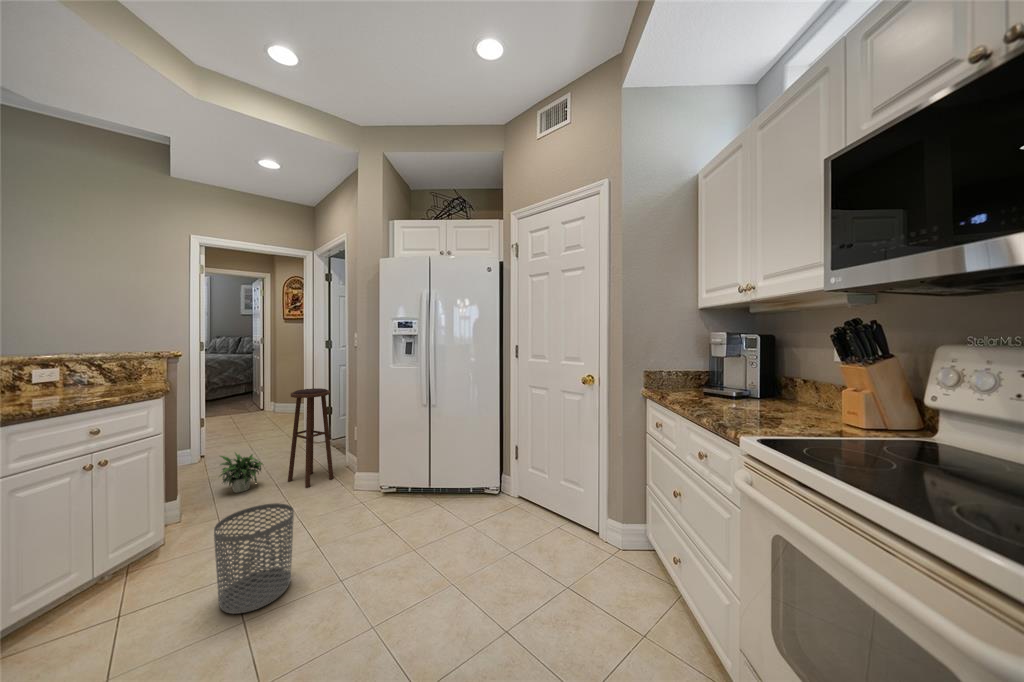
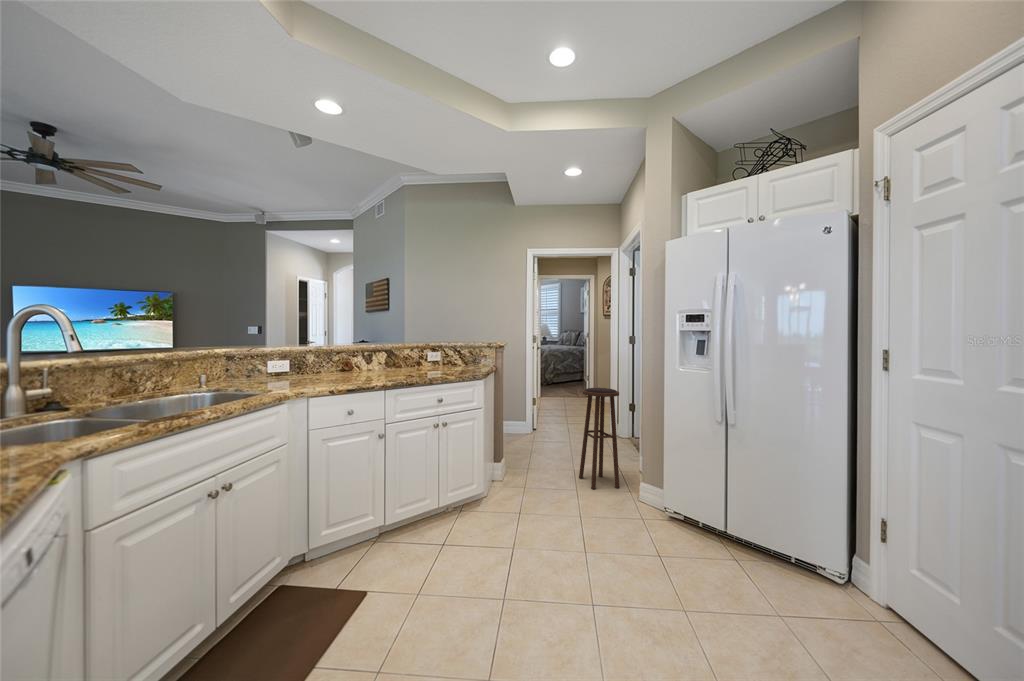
potted plant: present [219,453,263,493] -> none [527,438,560,476]
waste bin: present [214,503,294,614] -> none [494,487,554,582]

